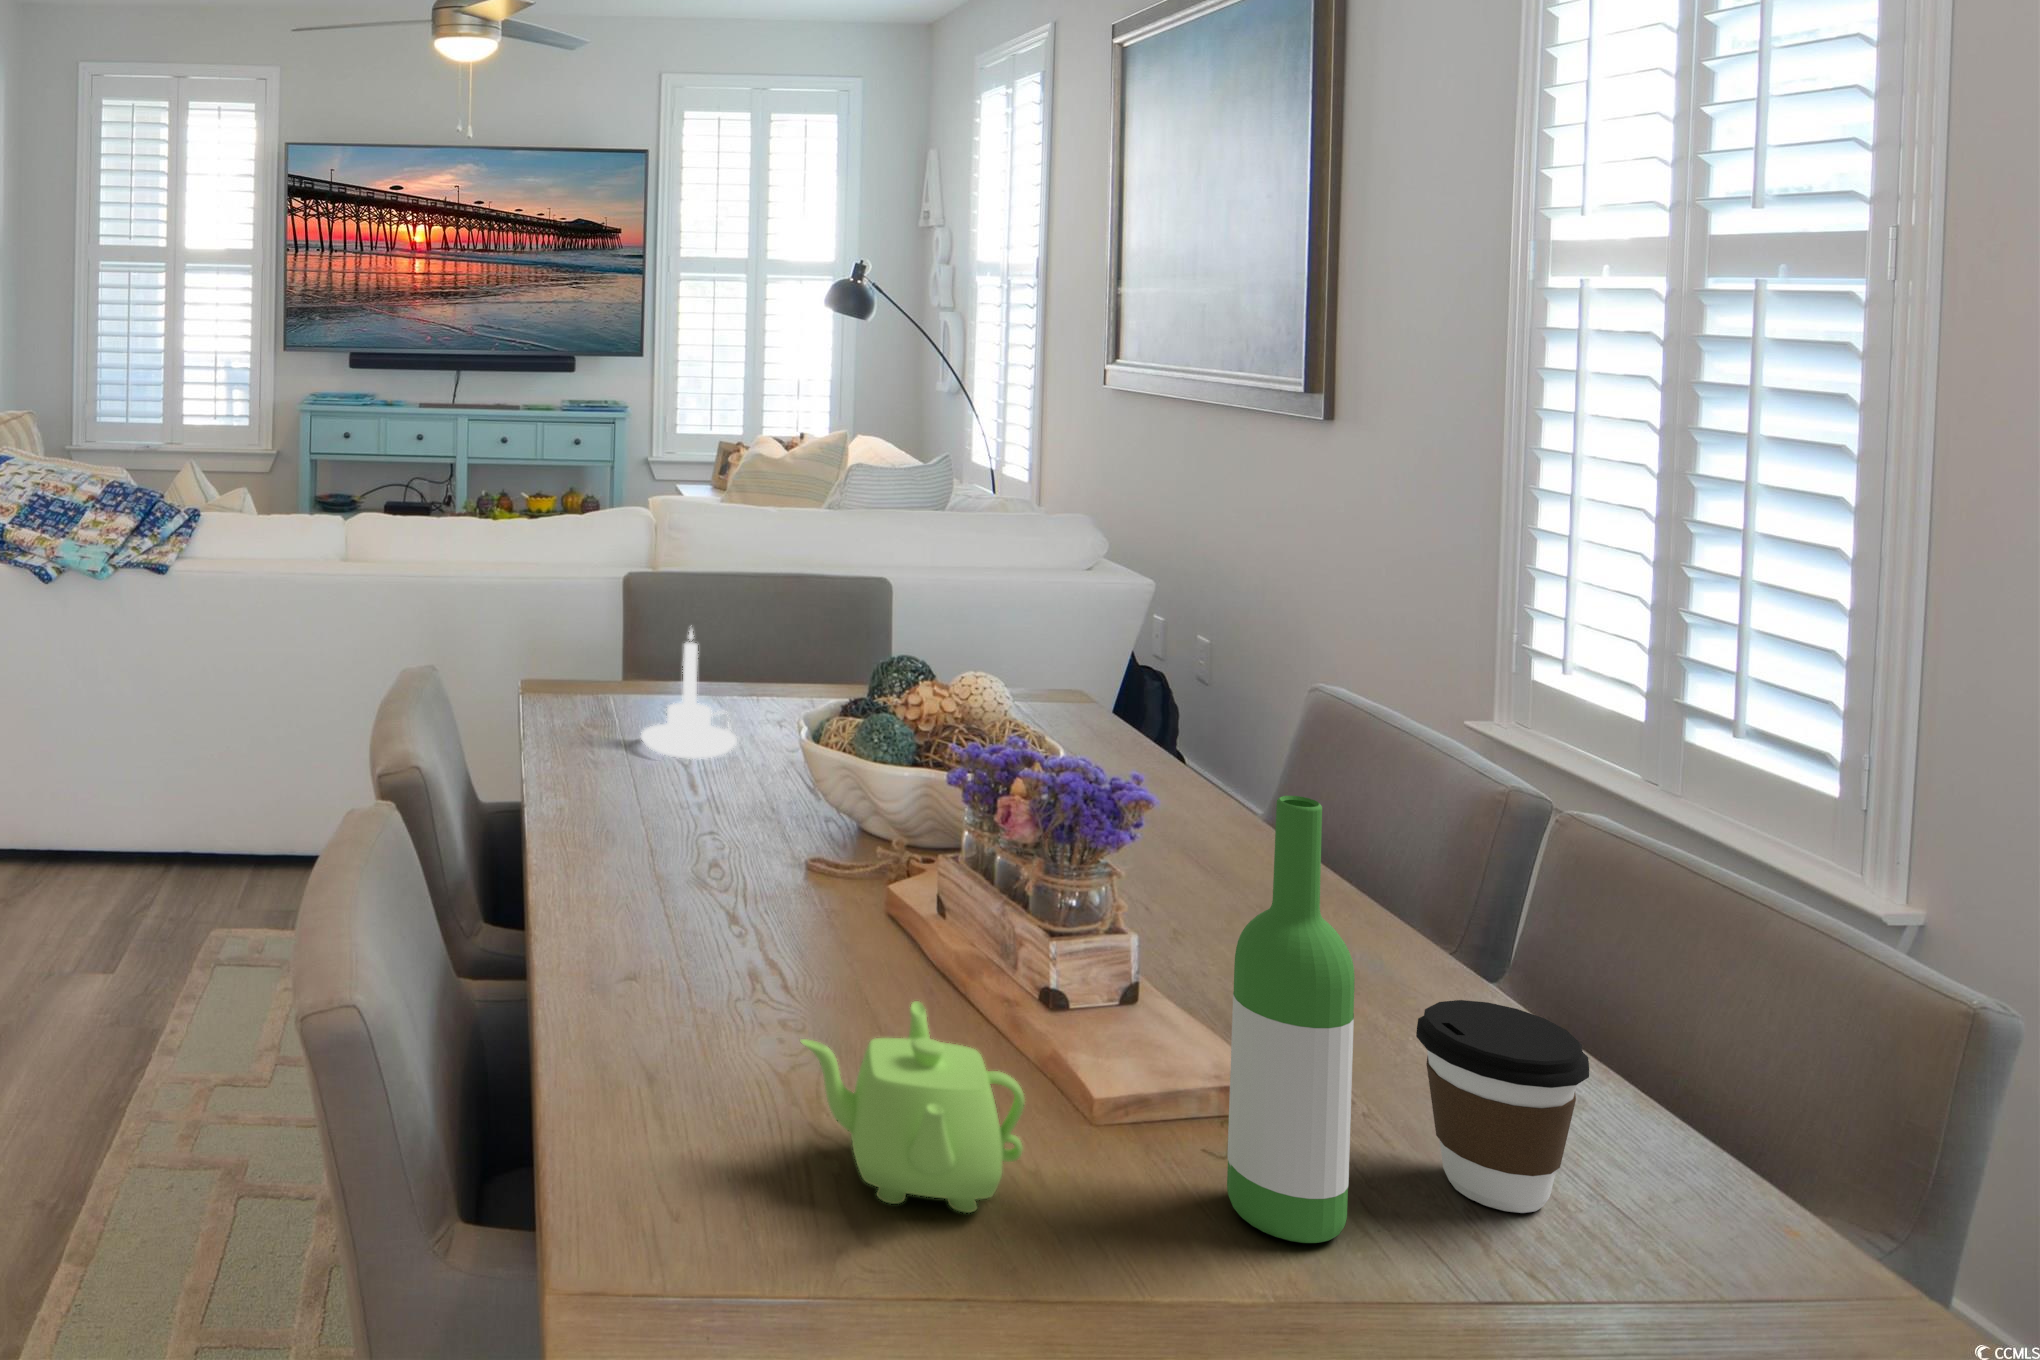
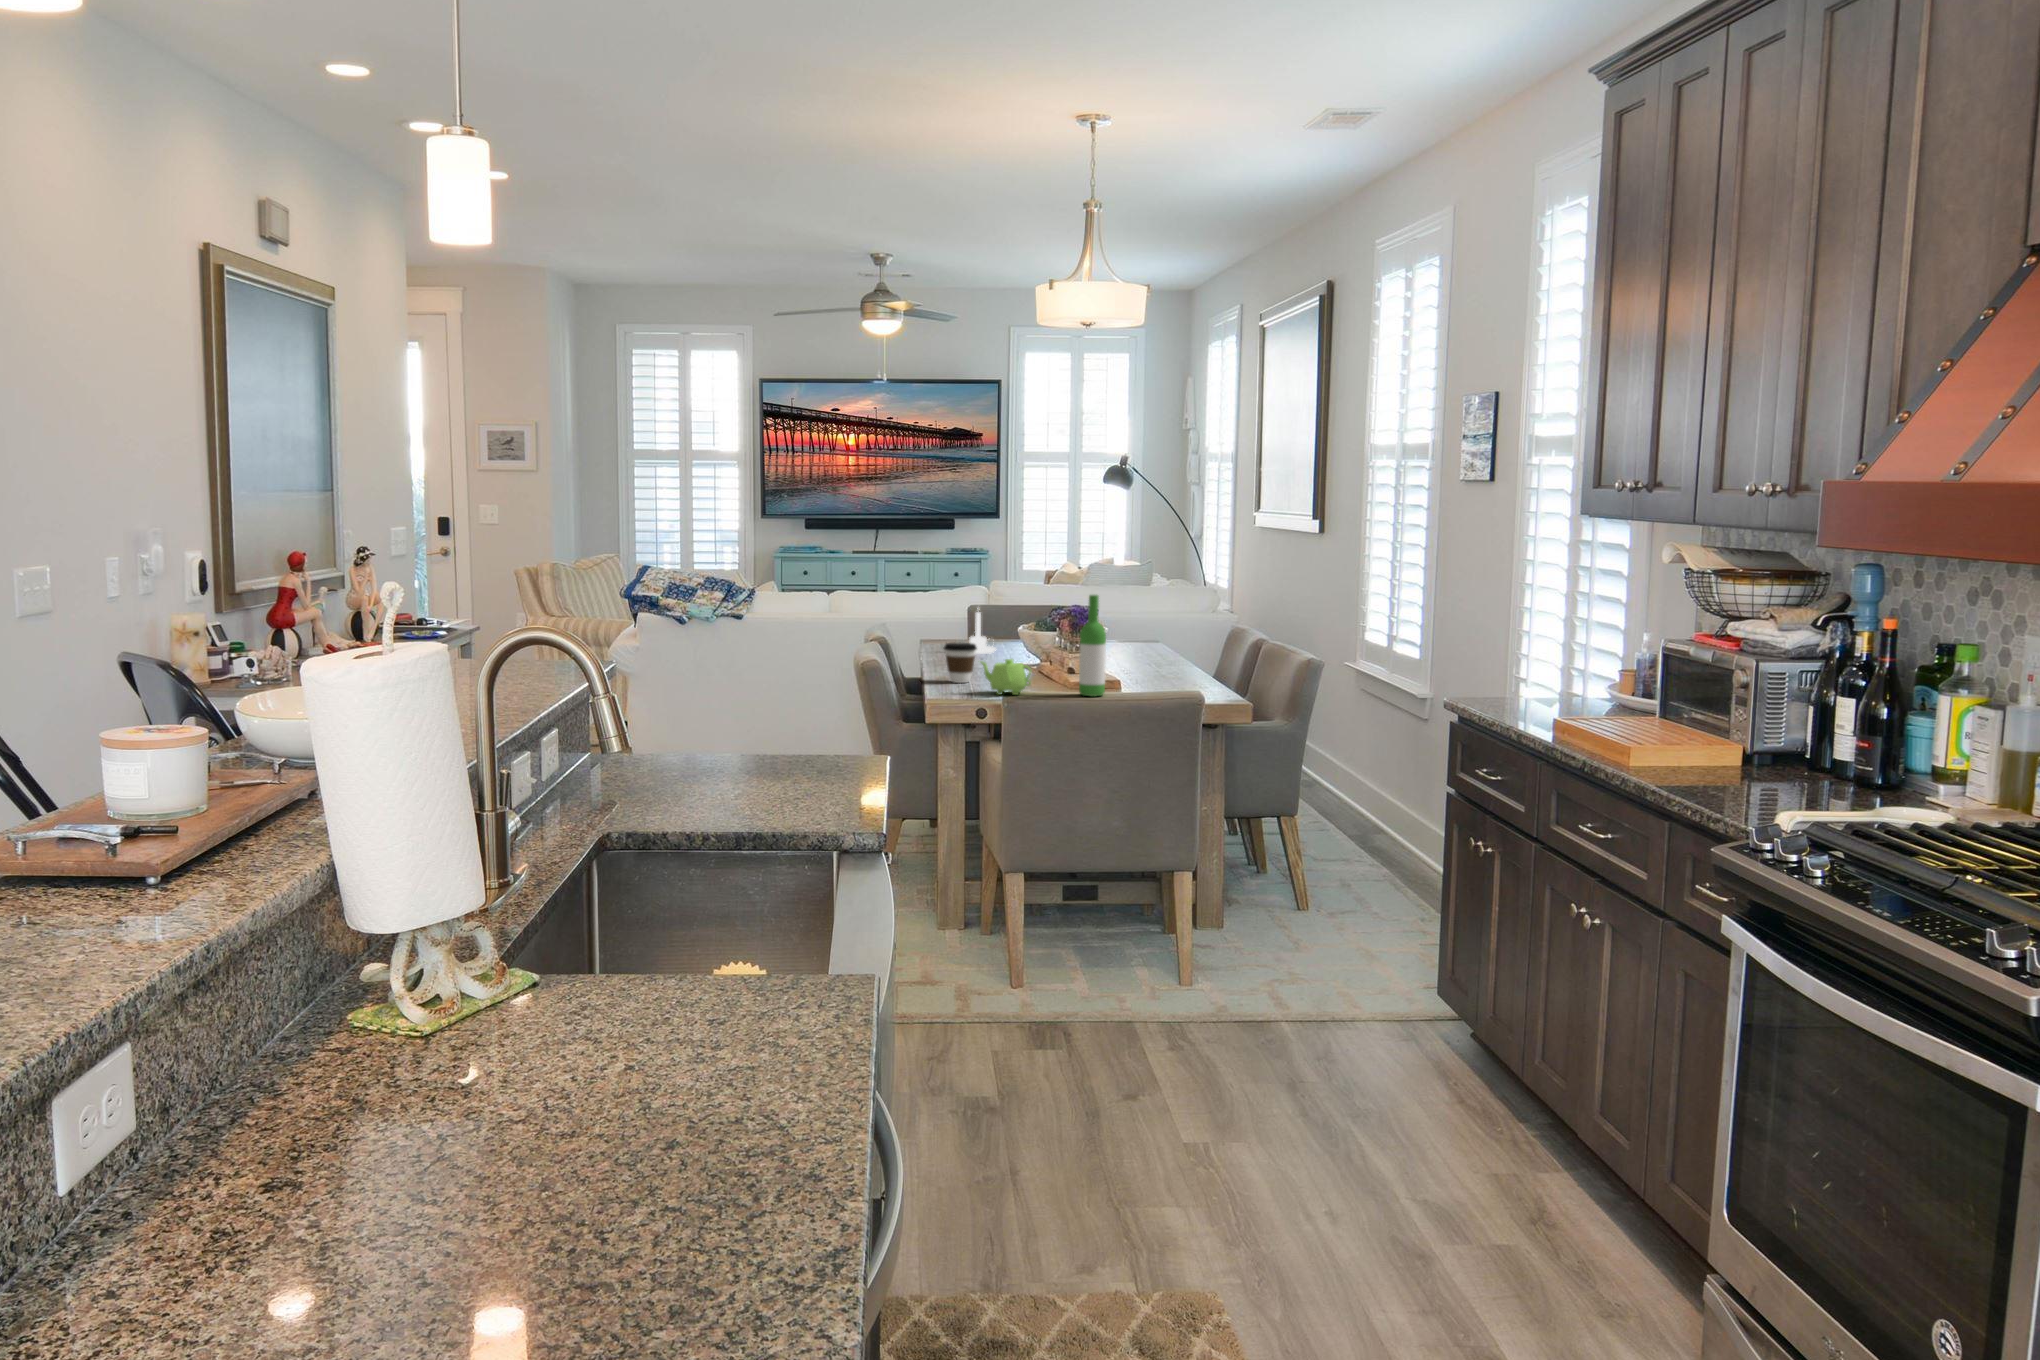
coffee cup: present [1416,1000,1589,1213] -> present [944,643,978,683]

